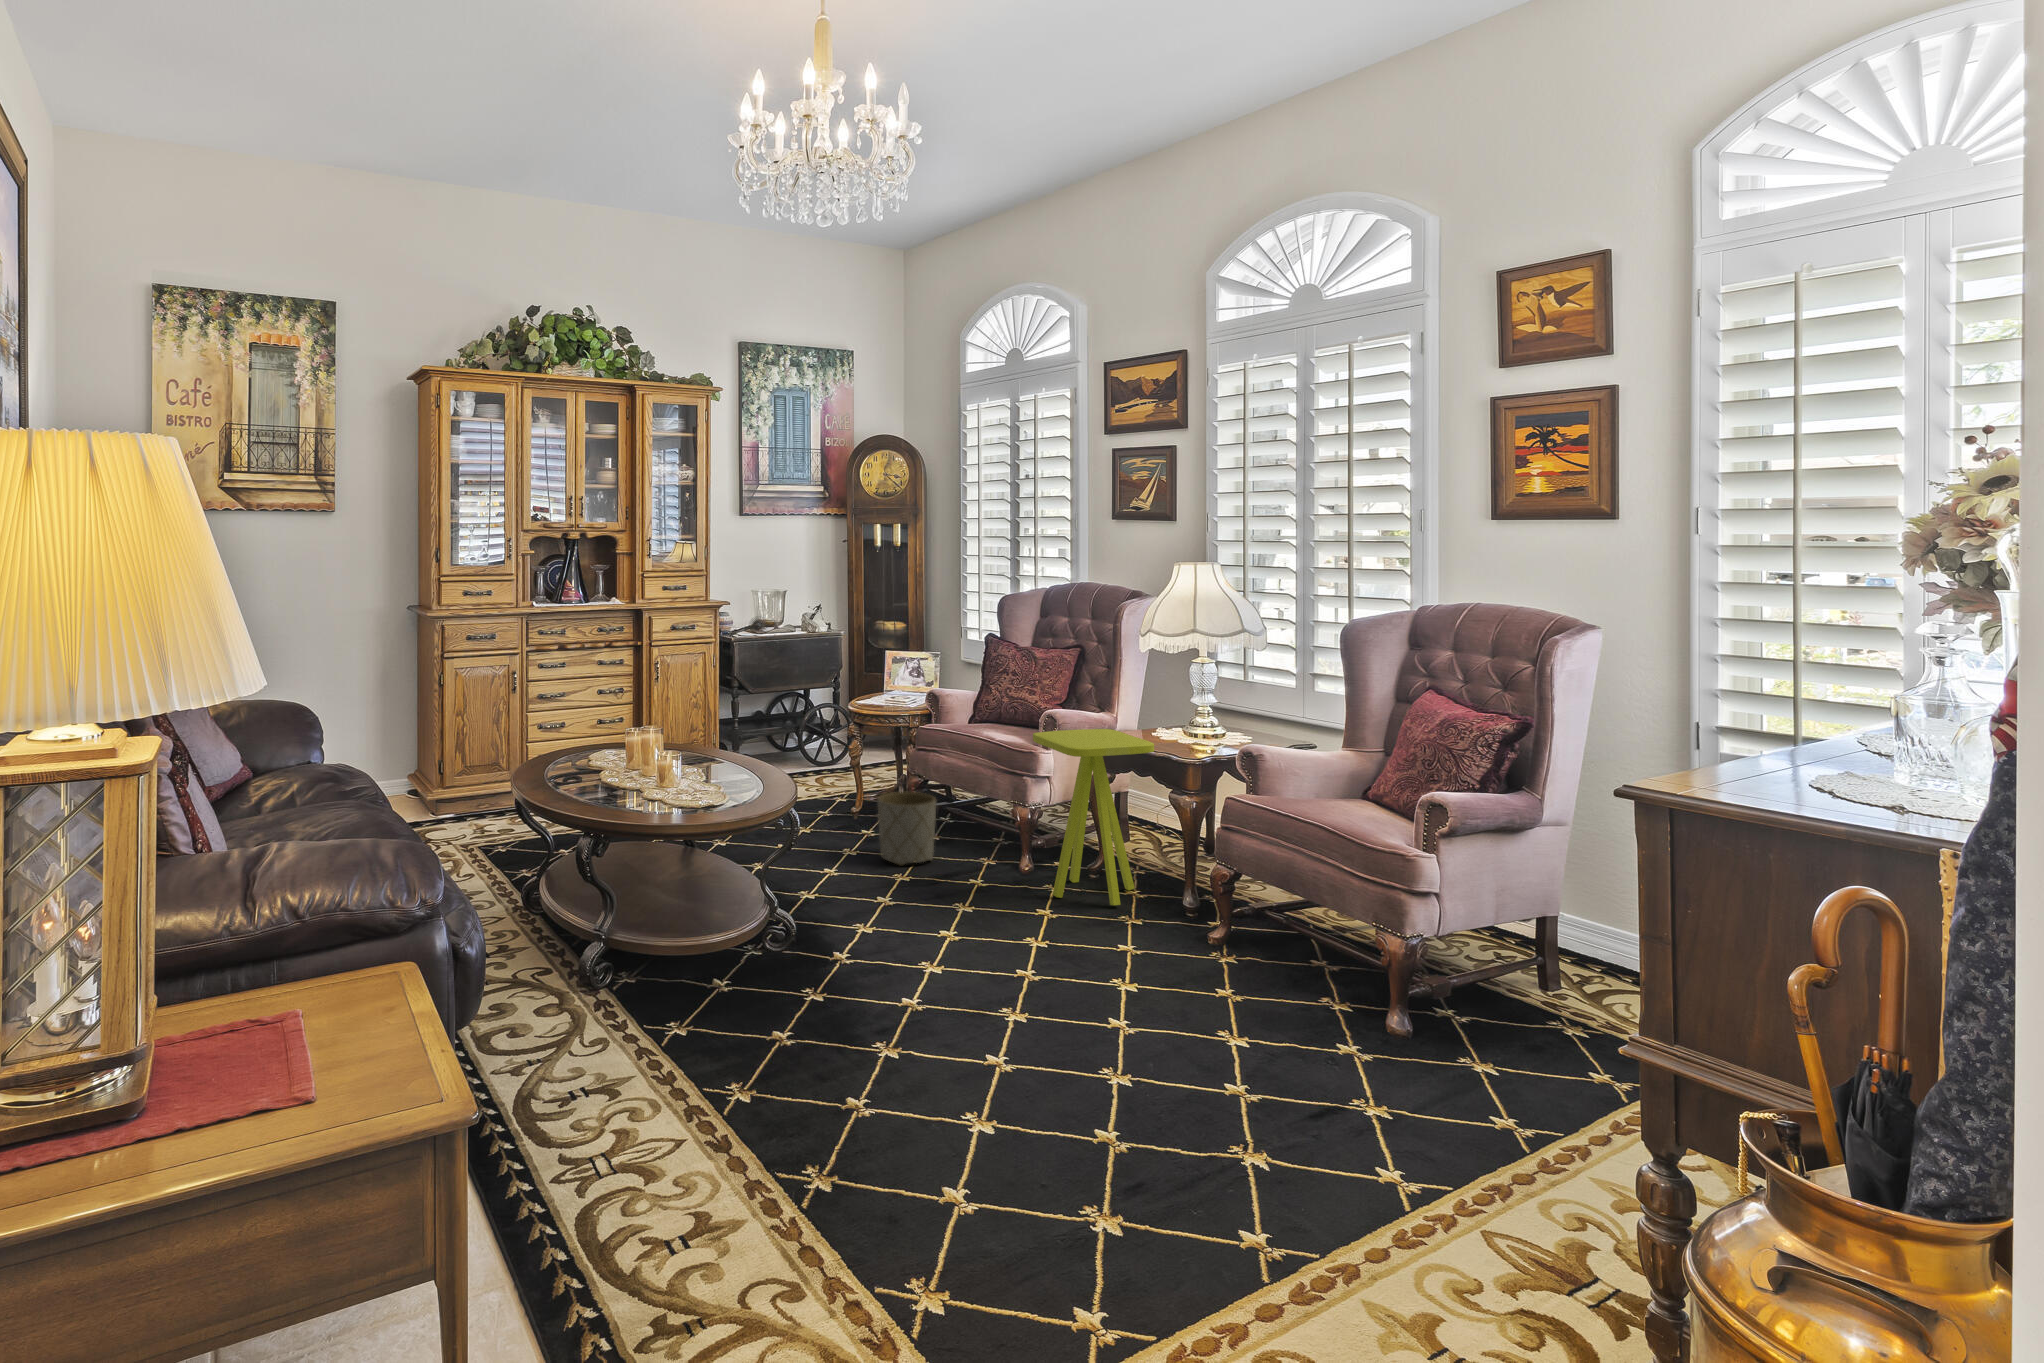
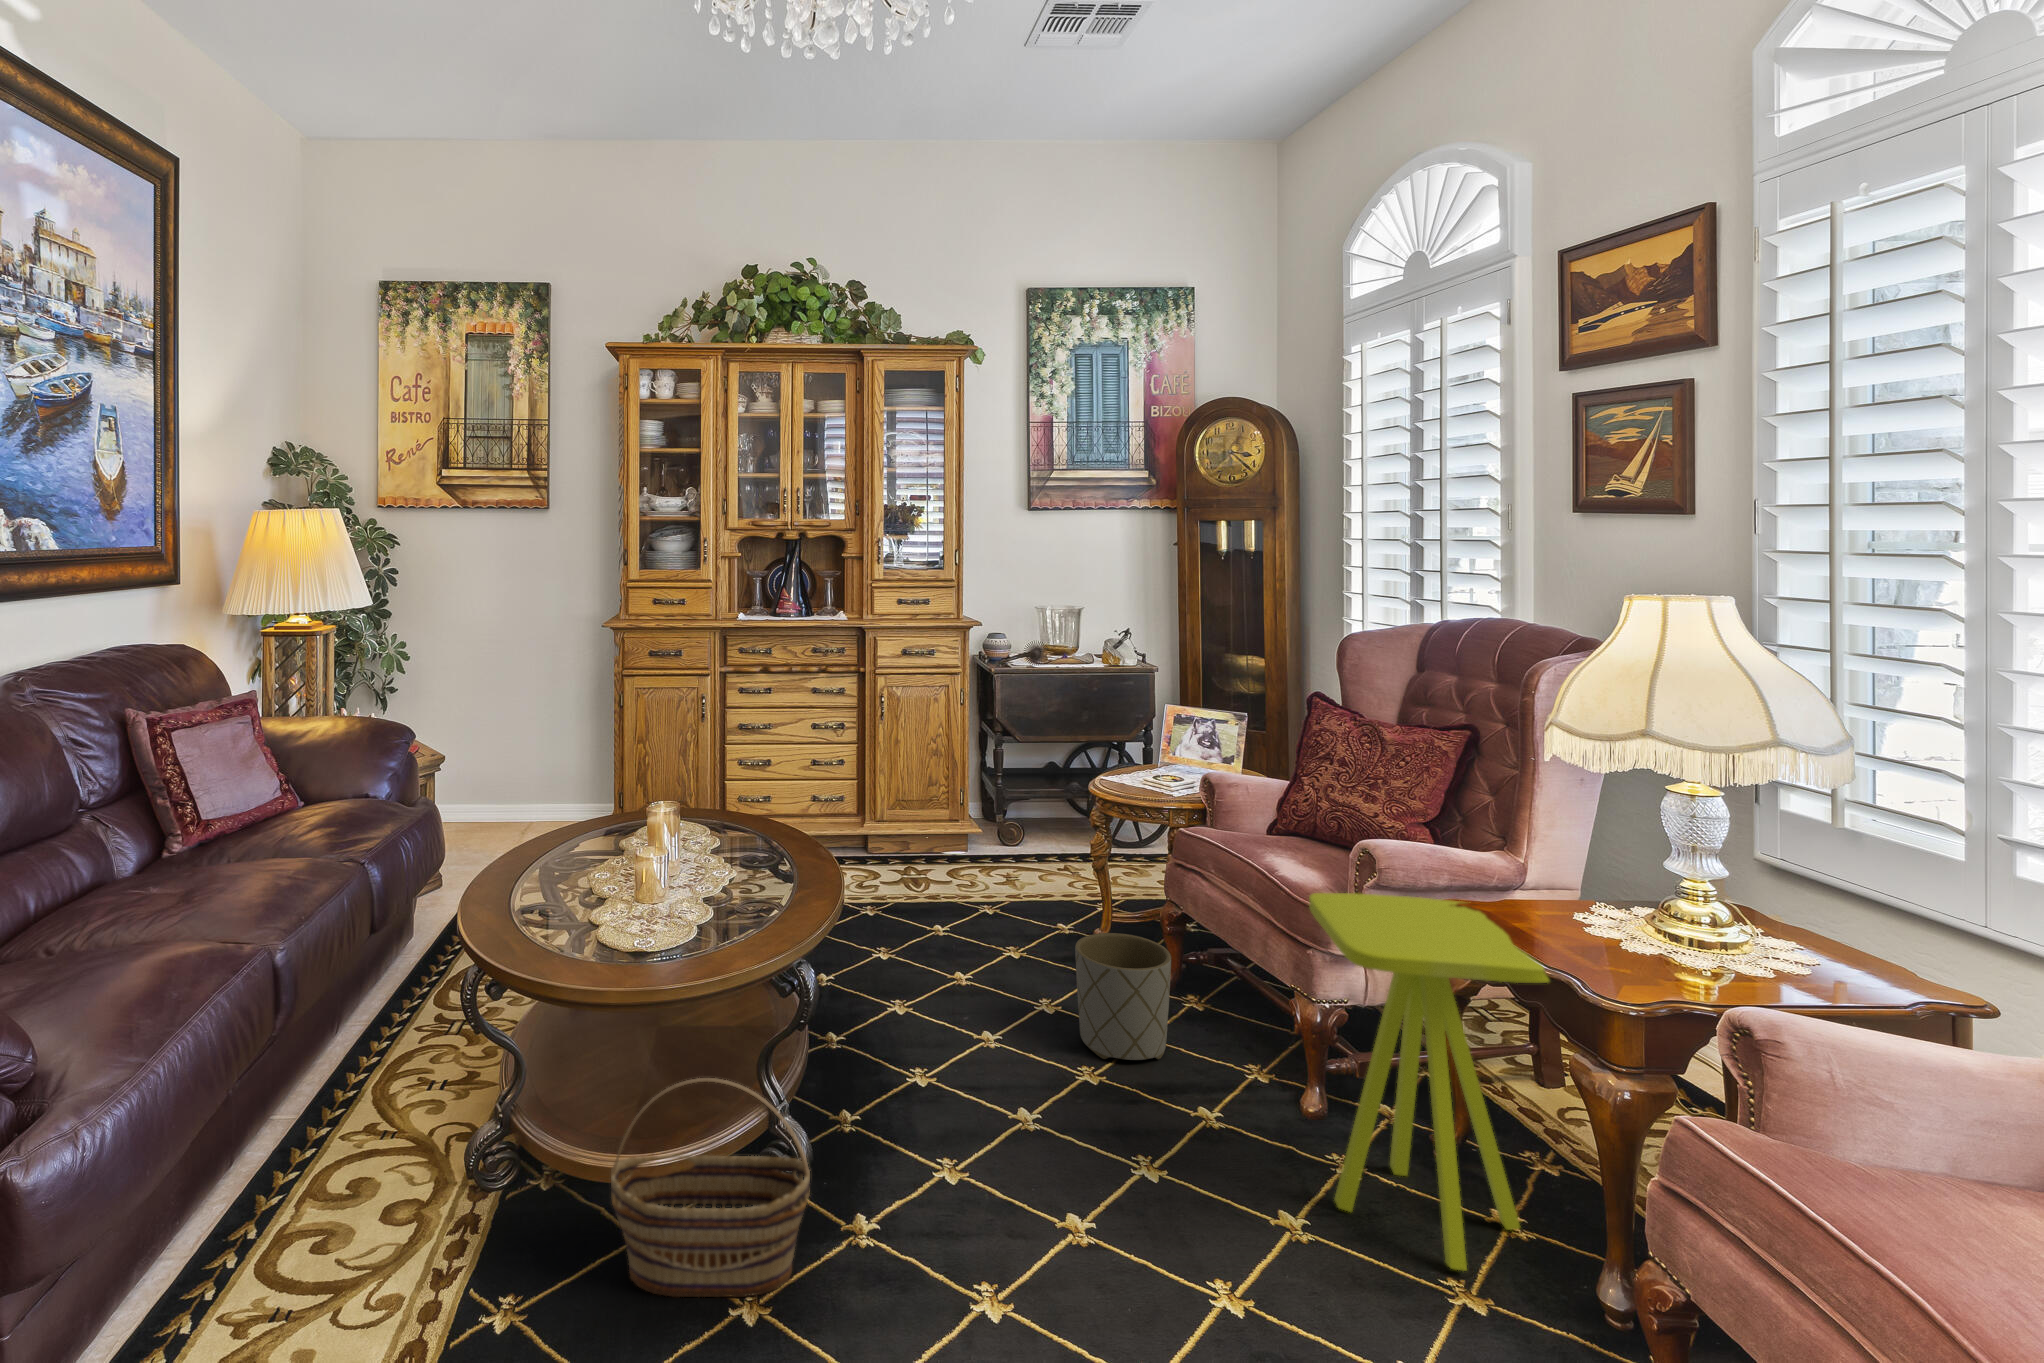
basket: none [710,860,824,991] -> present [611,1078,810,1297]

